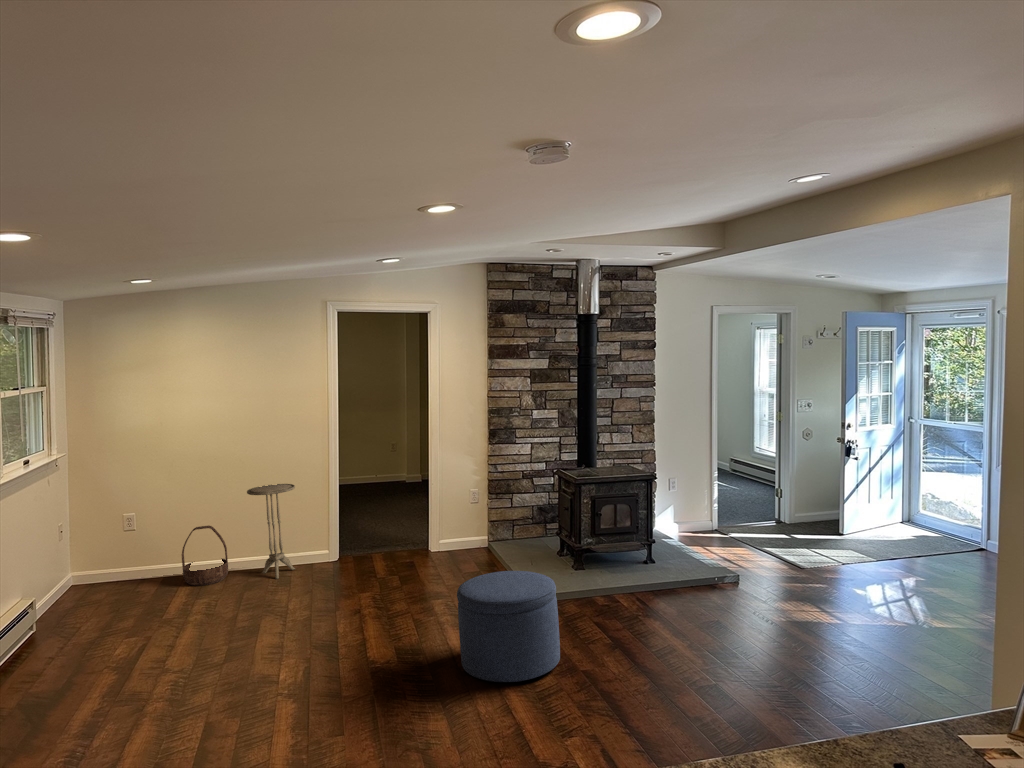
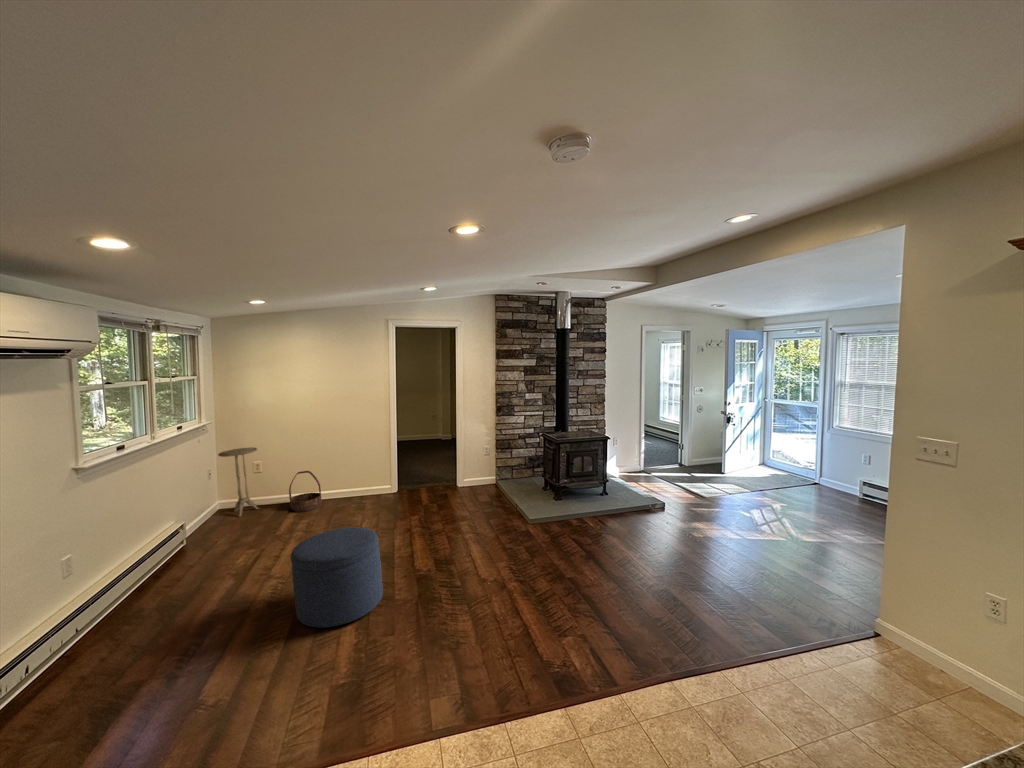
side table: present [247,484,295,579] -> present [218,447,259,517]
ottoman: present [457,571,560,682] -> present [291,527,383,628]

